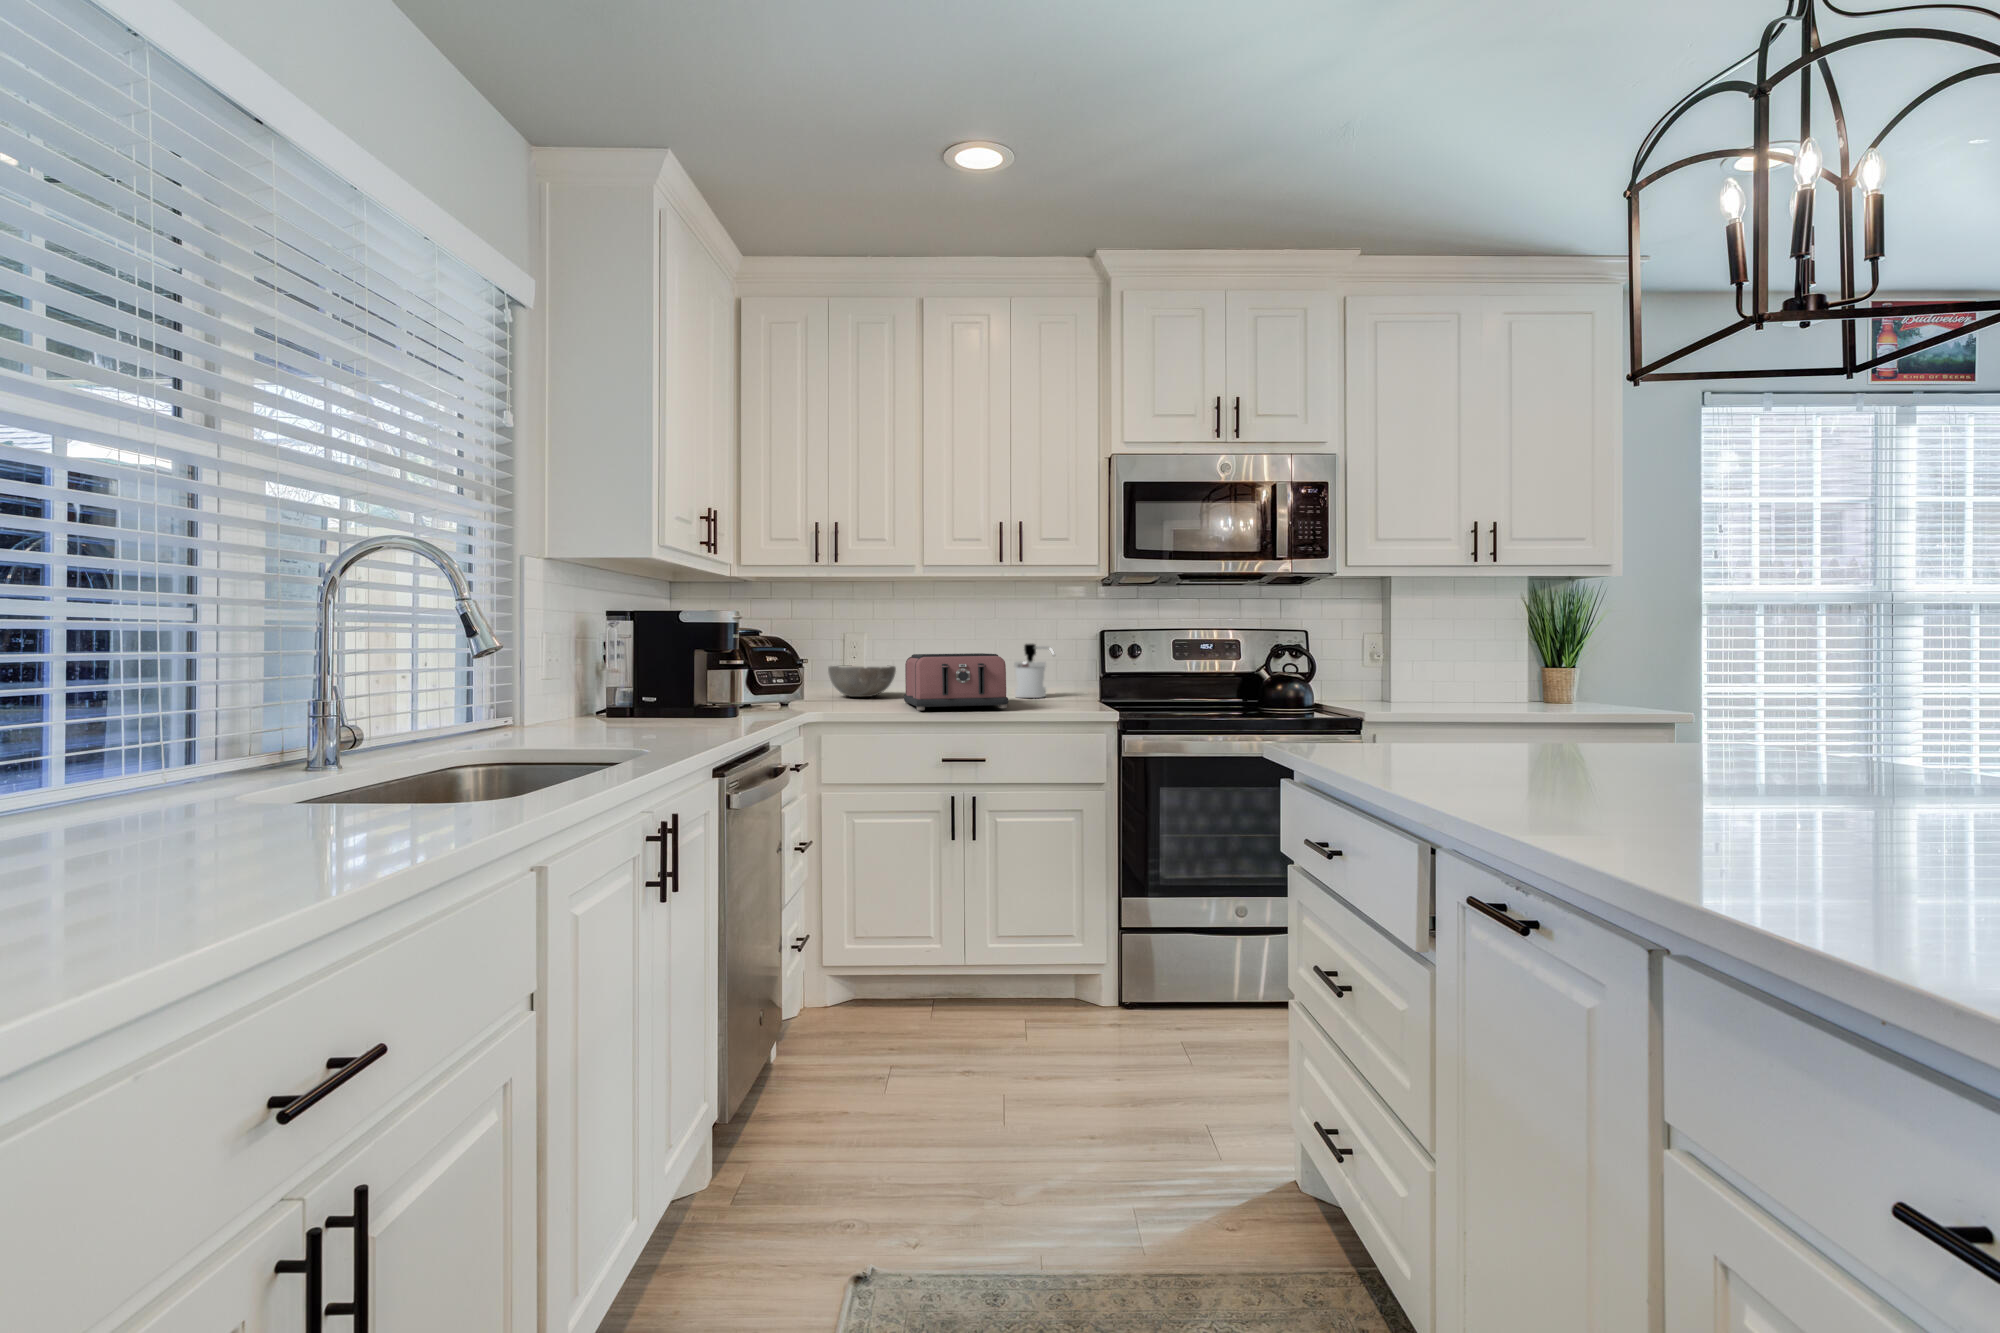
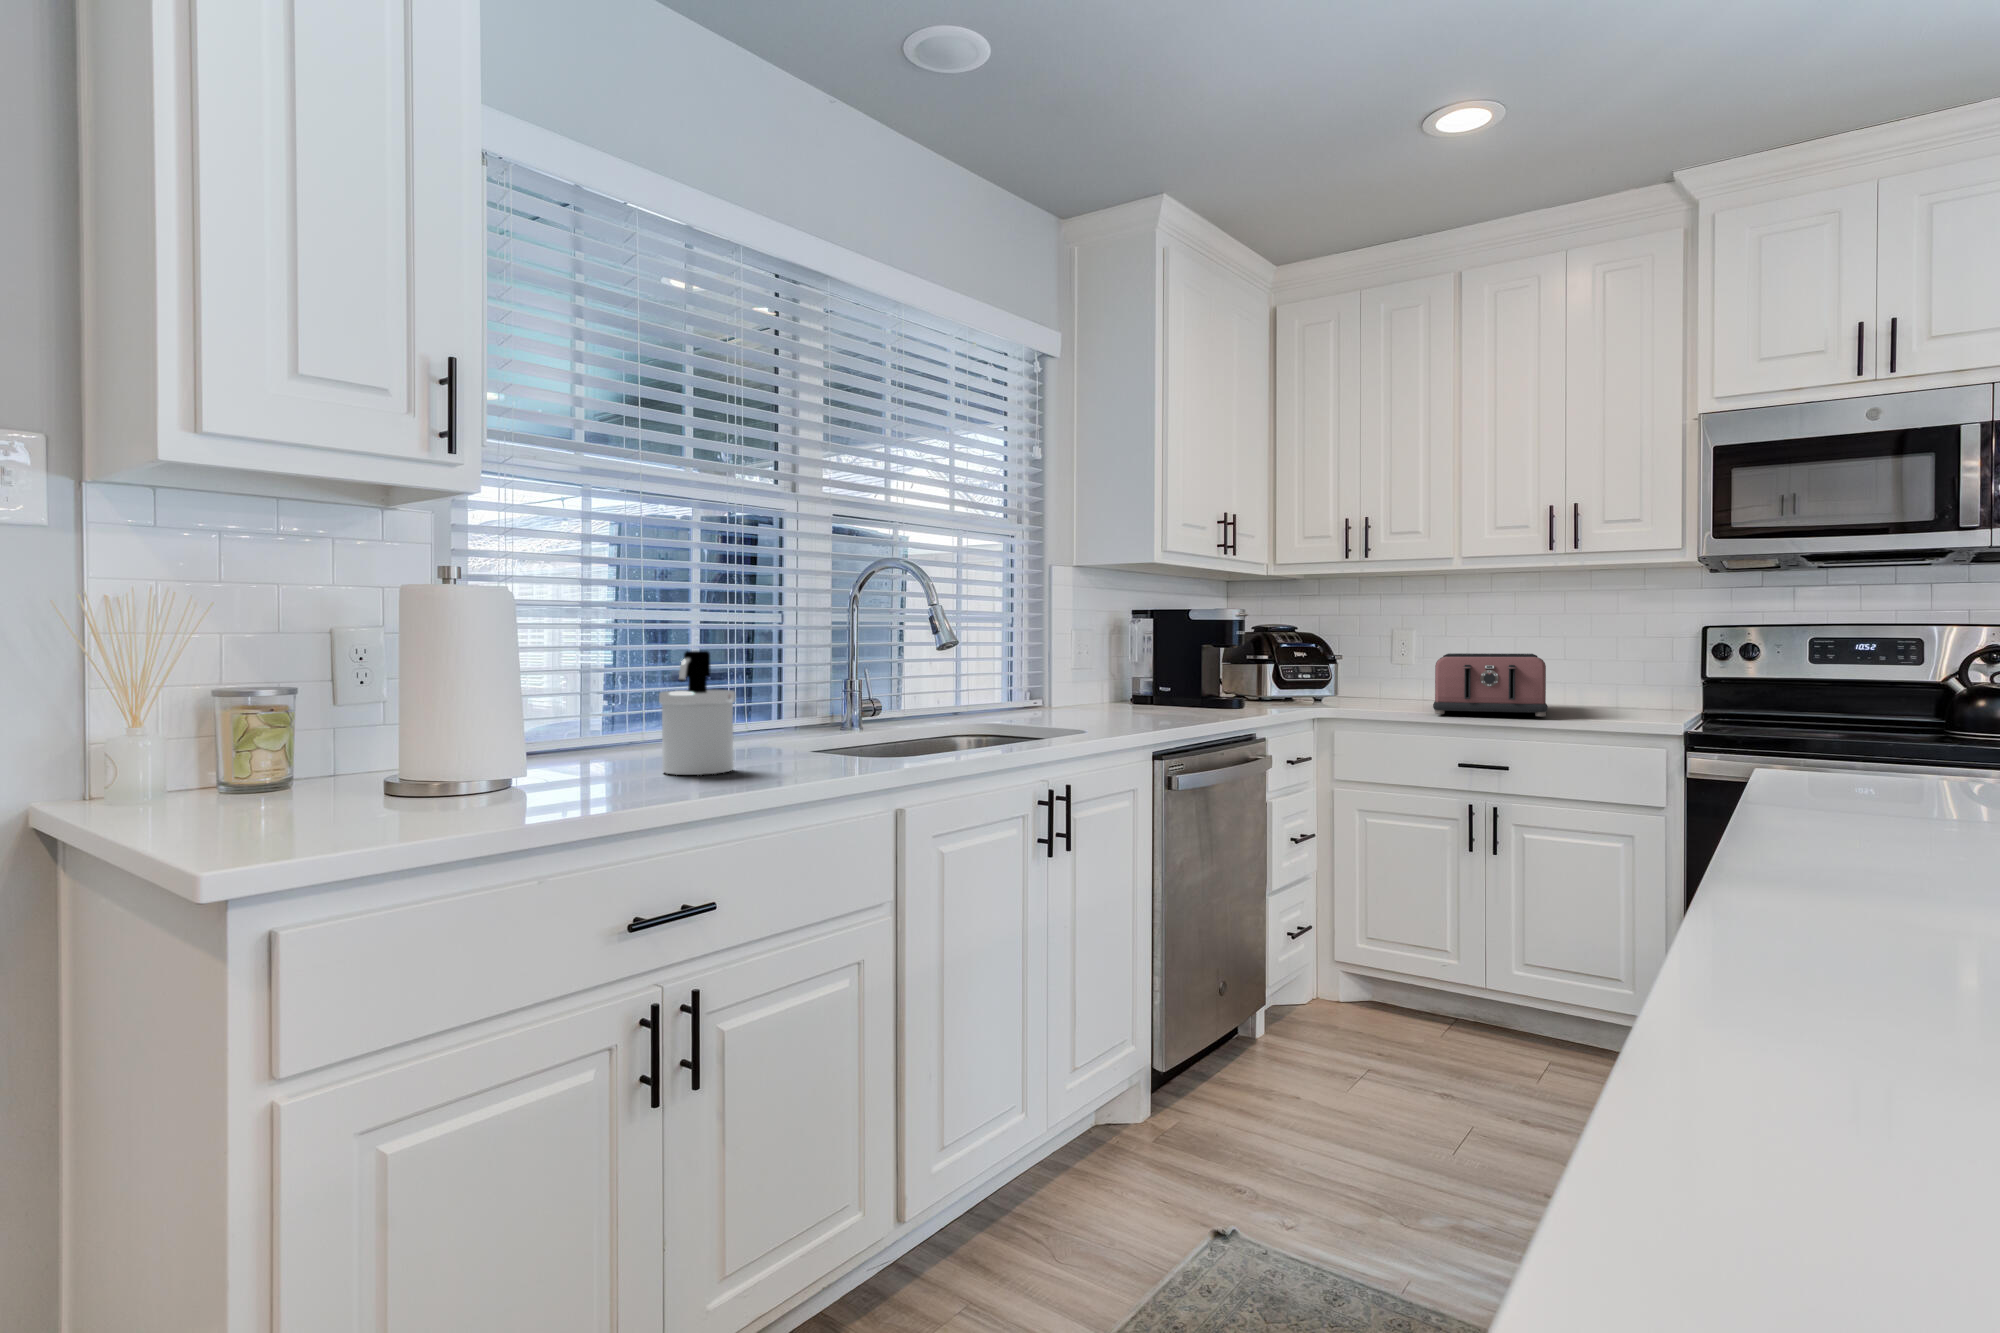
soap dispenser: present [1014,644,1055,698] -> present [659,651,735,775]
bowl: present [828,665,896,697] -> none [1364,664,1440,698]

